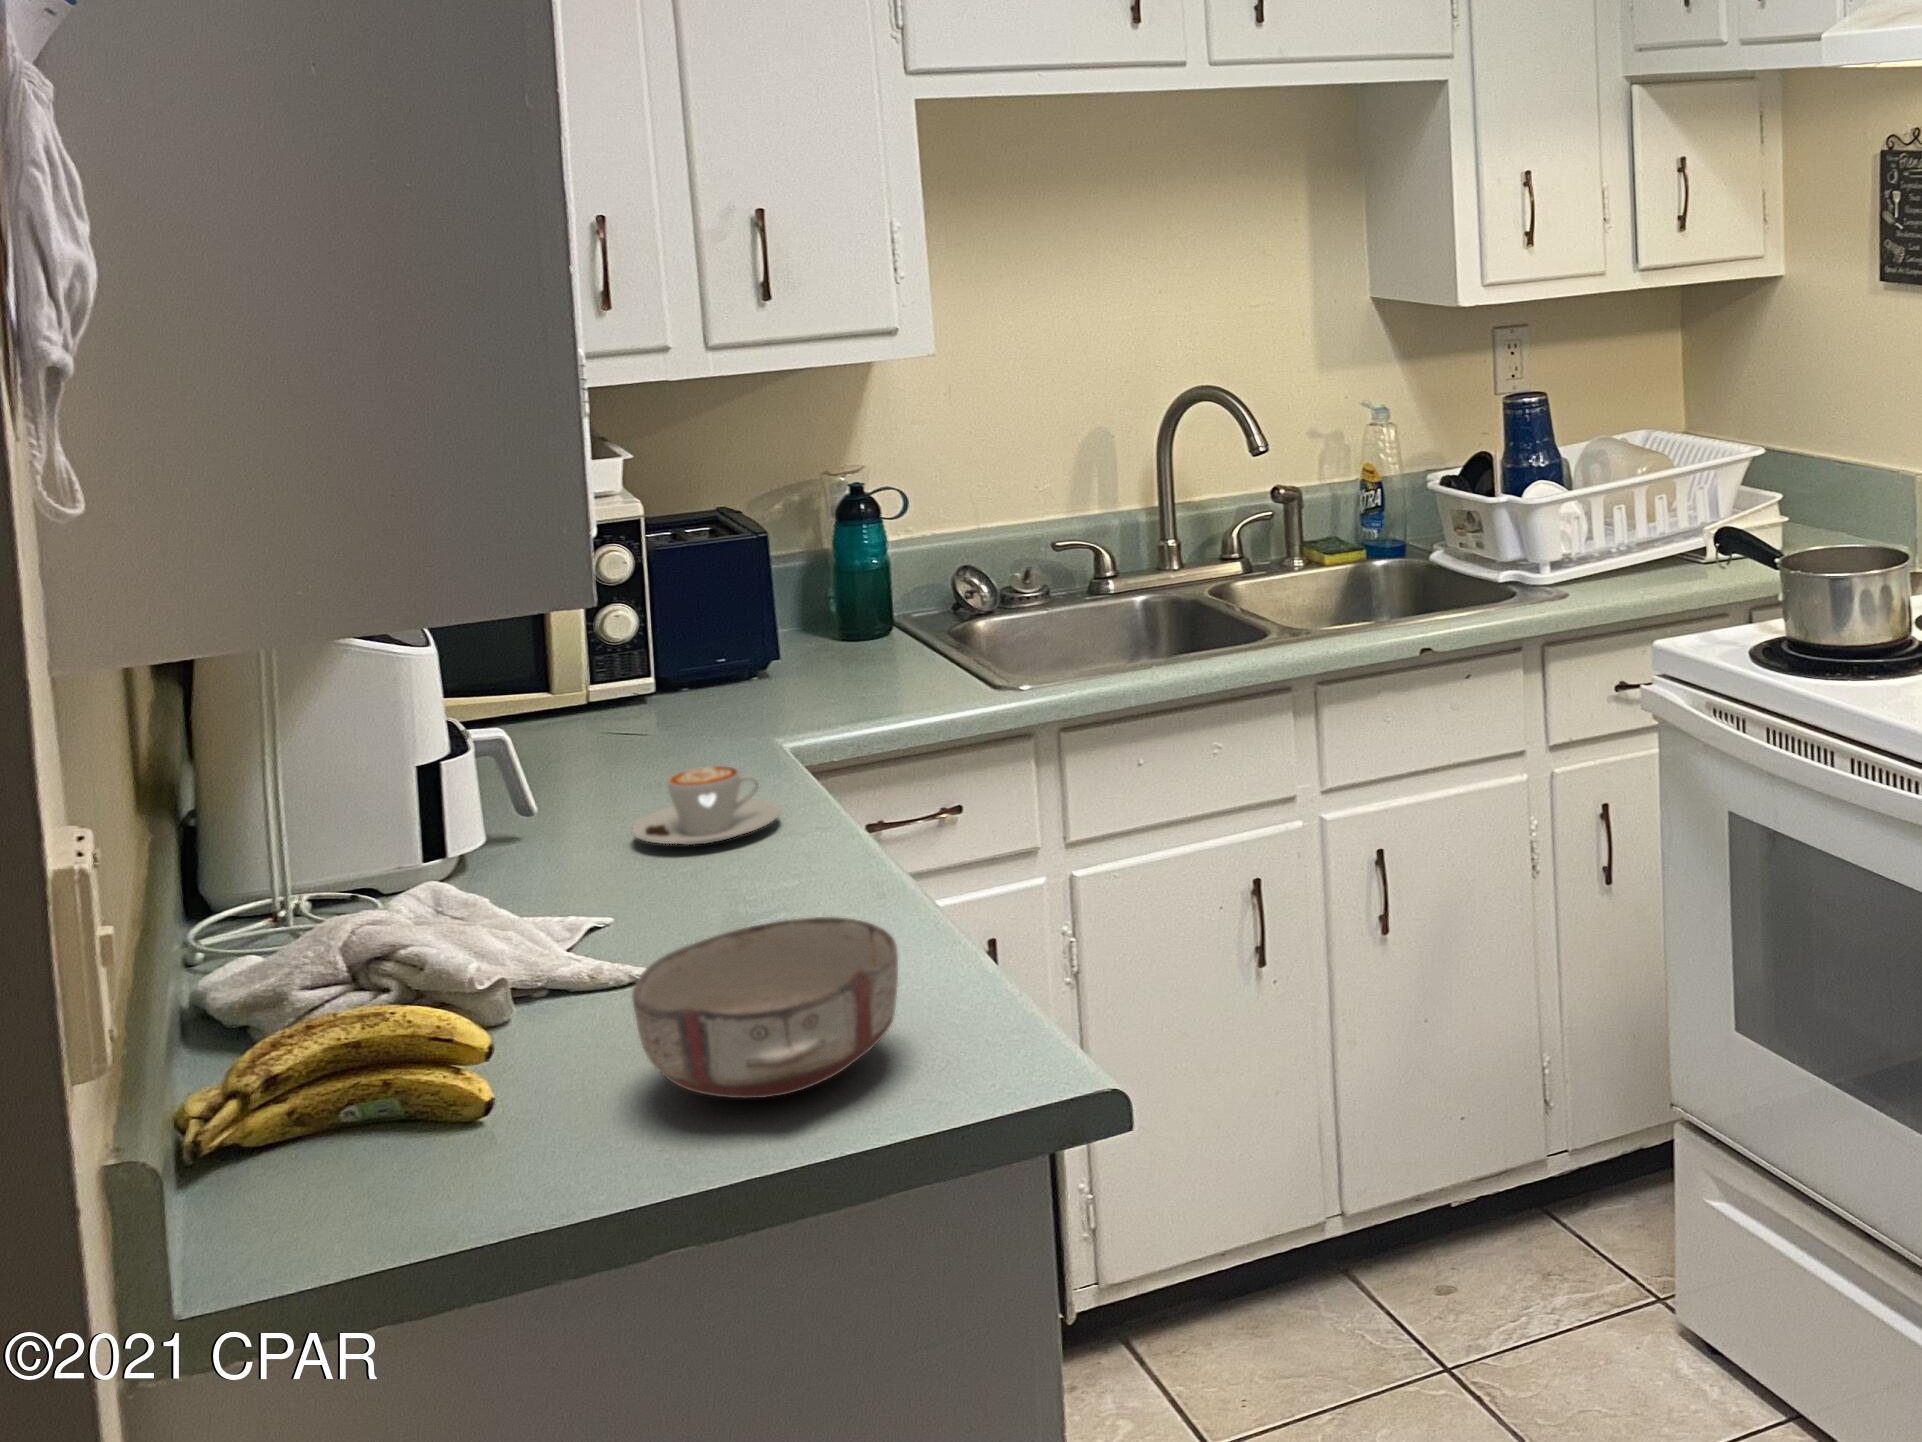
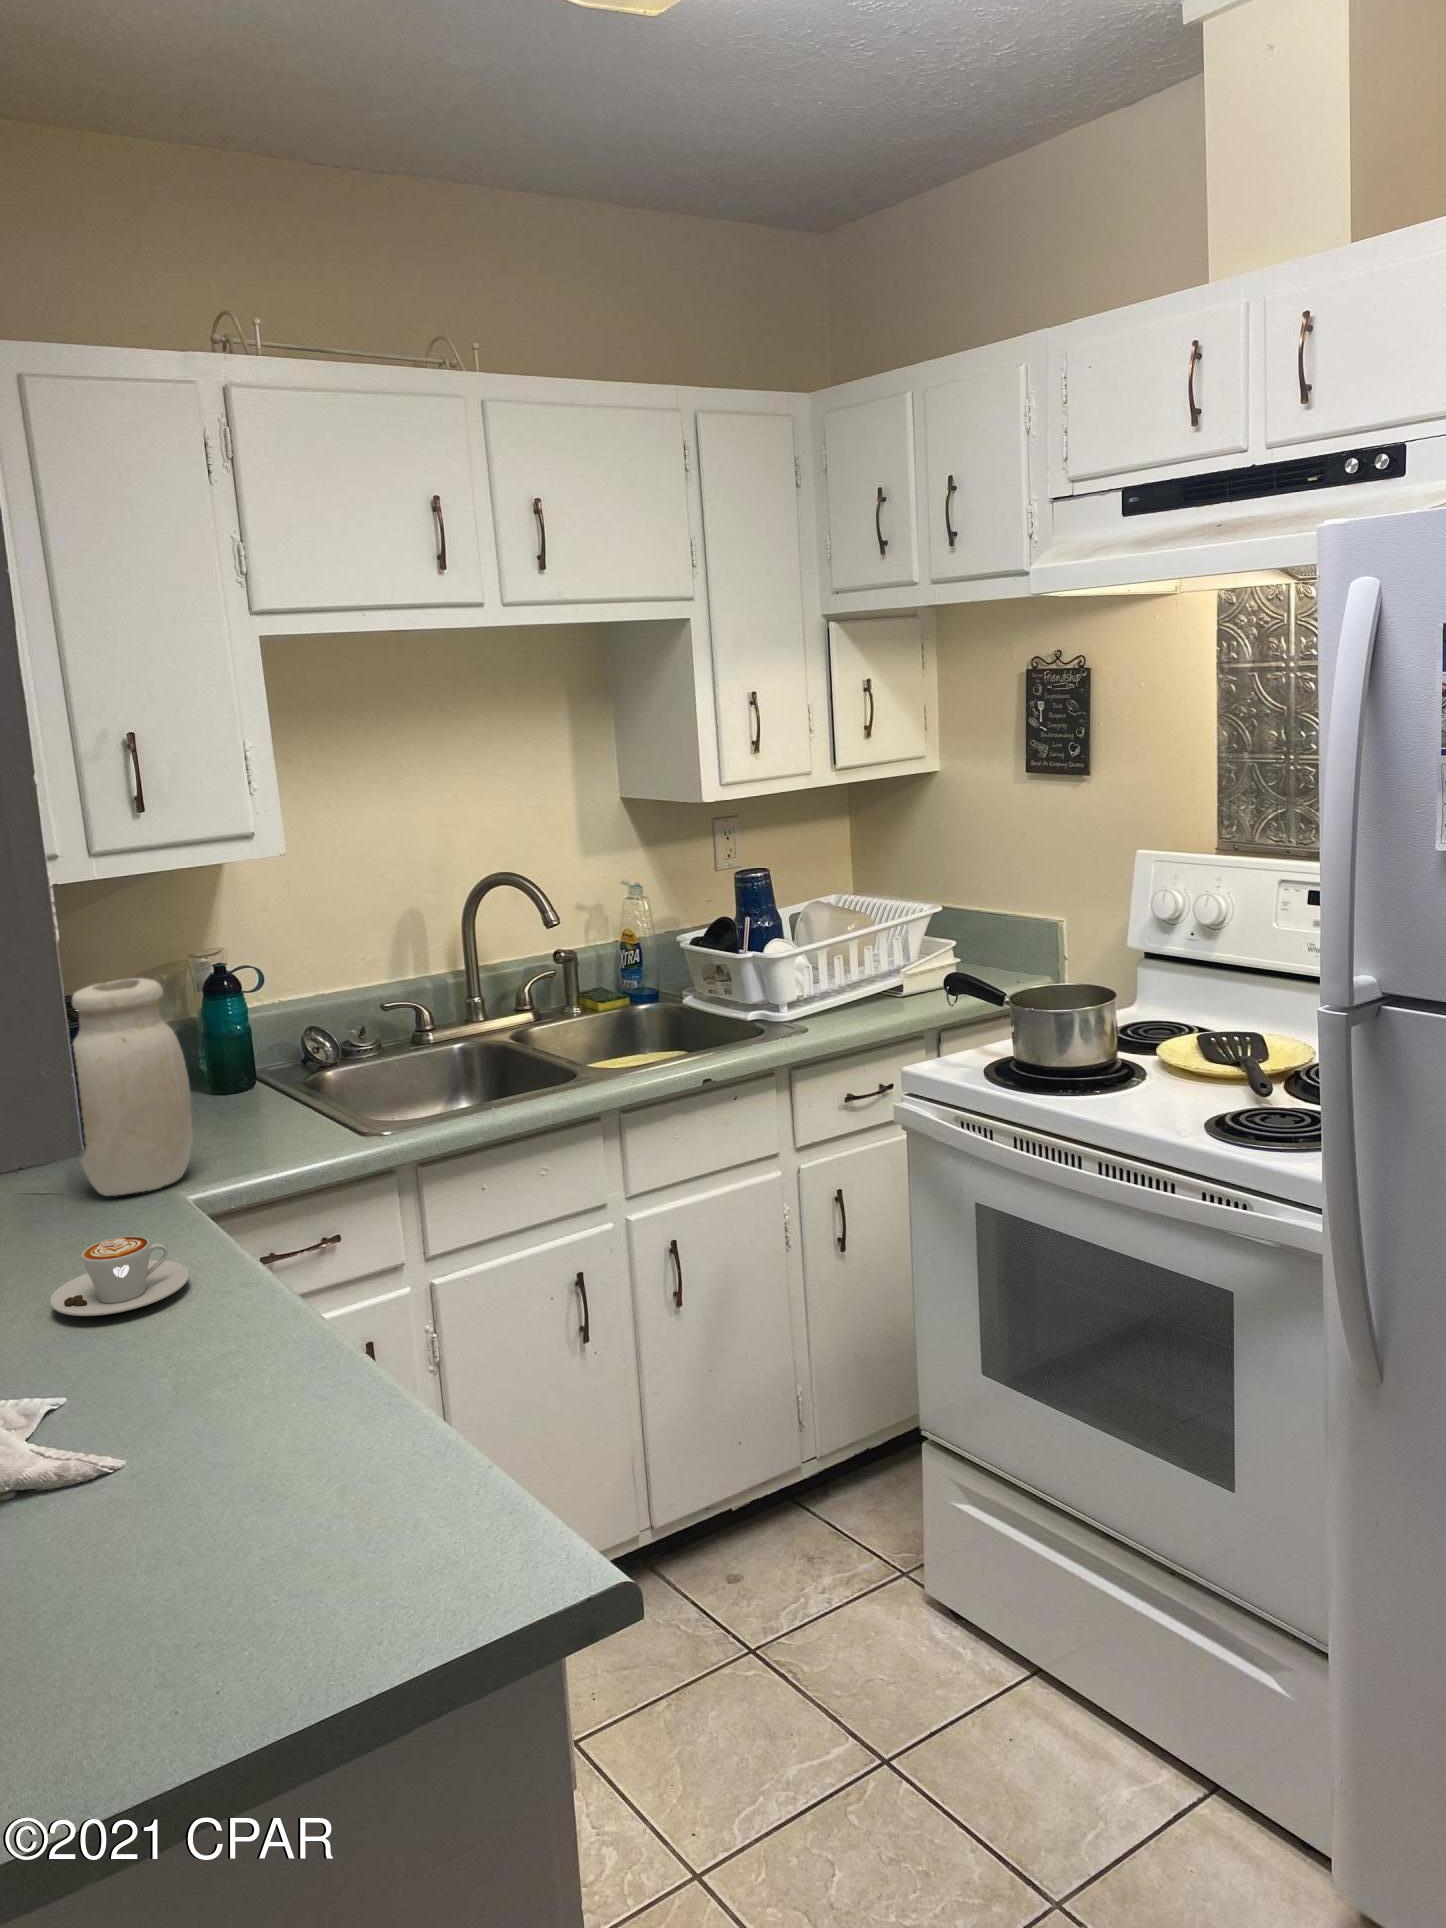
jar: none [668,490,803,738] -> present [72,978,193,1196]
ceramic bowl: present [632,917,898,1098] -> none [72,1433,353,1658]

